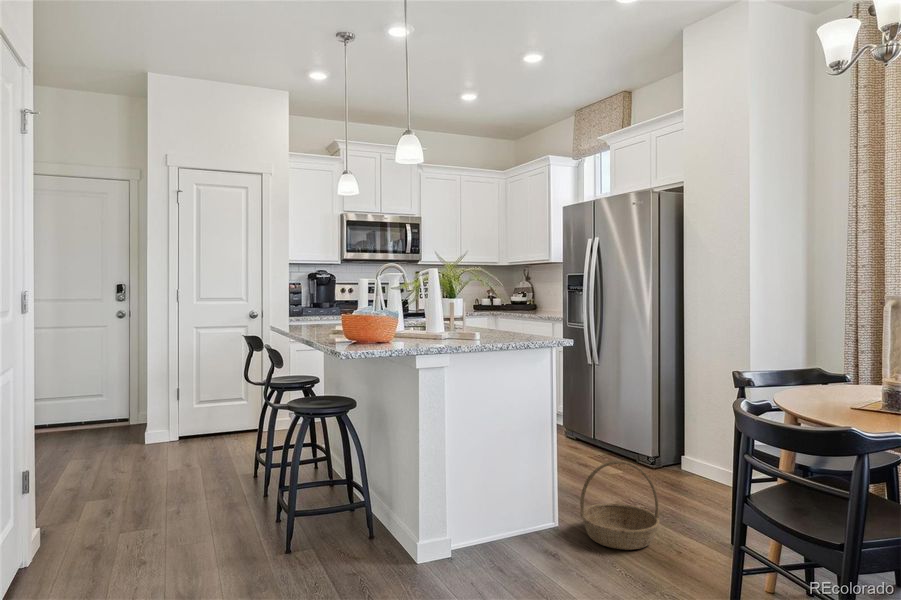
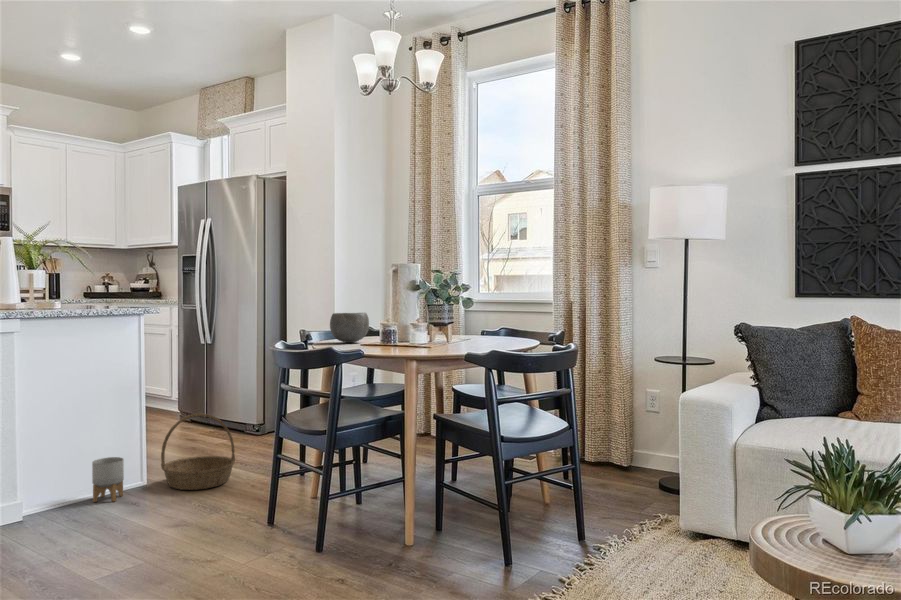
ceramic bowl: none [809,363,870,406] -> present [330,313,369,343]
planter: none [517,500,546,552] -> present [92,457,124,502]

